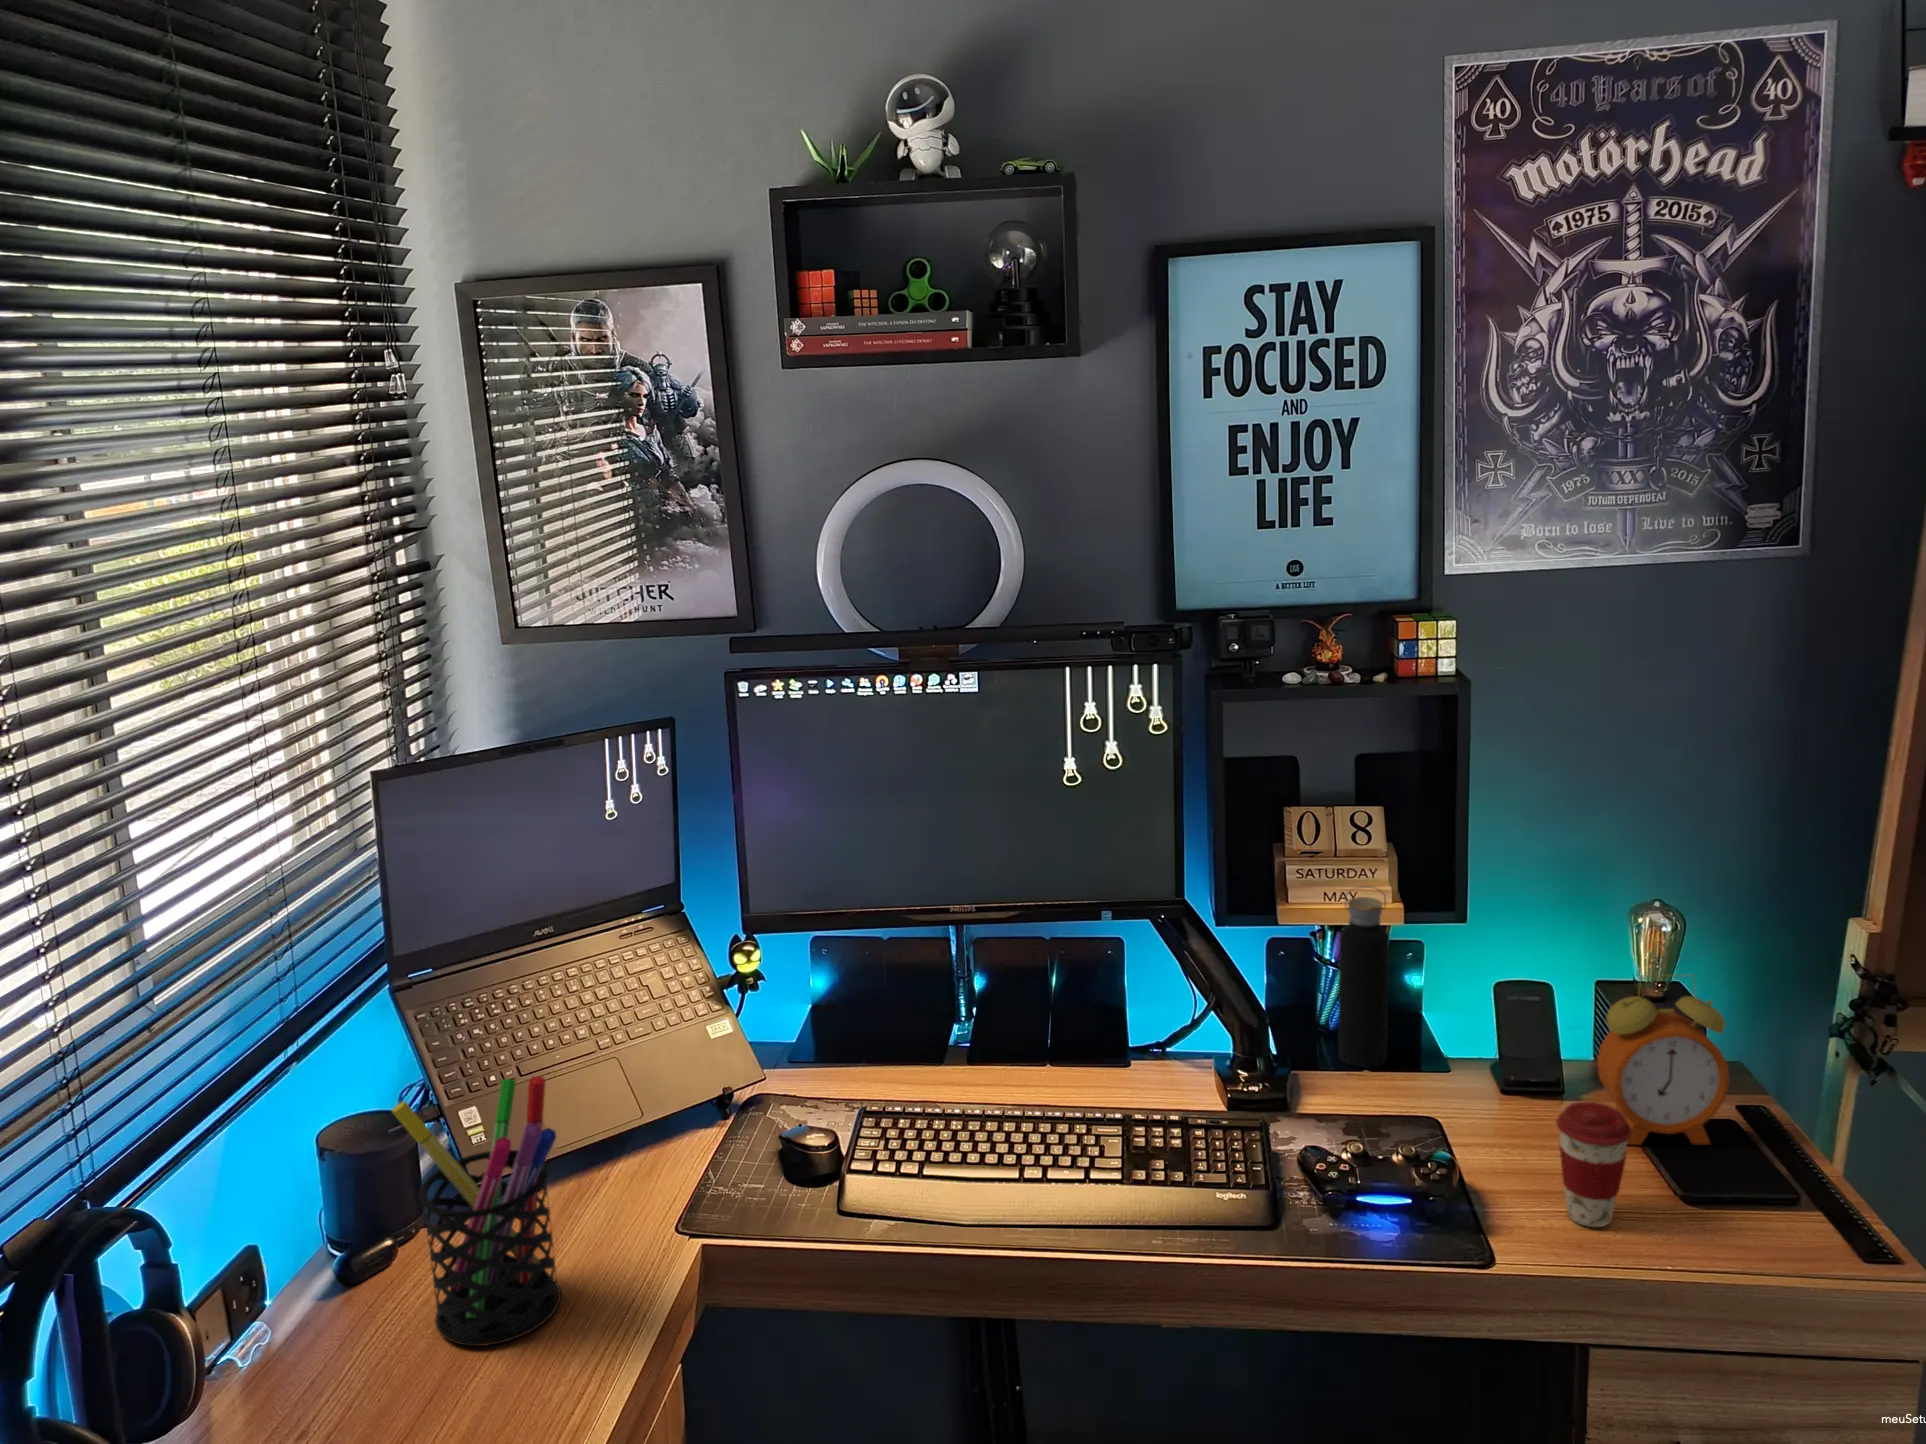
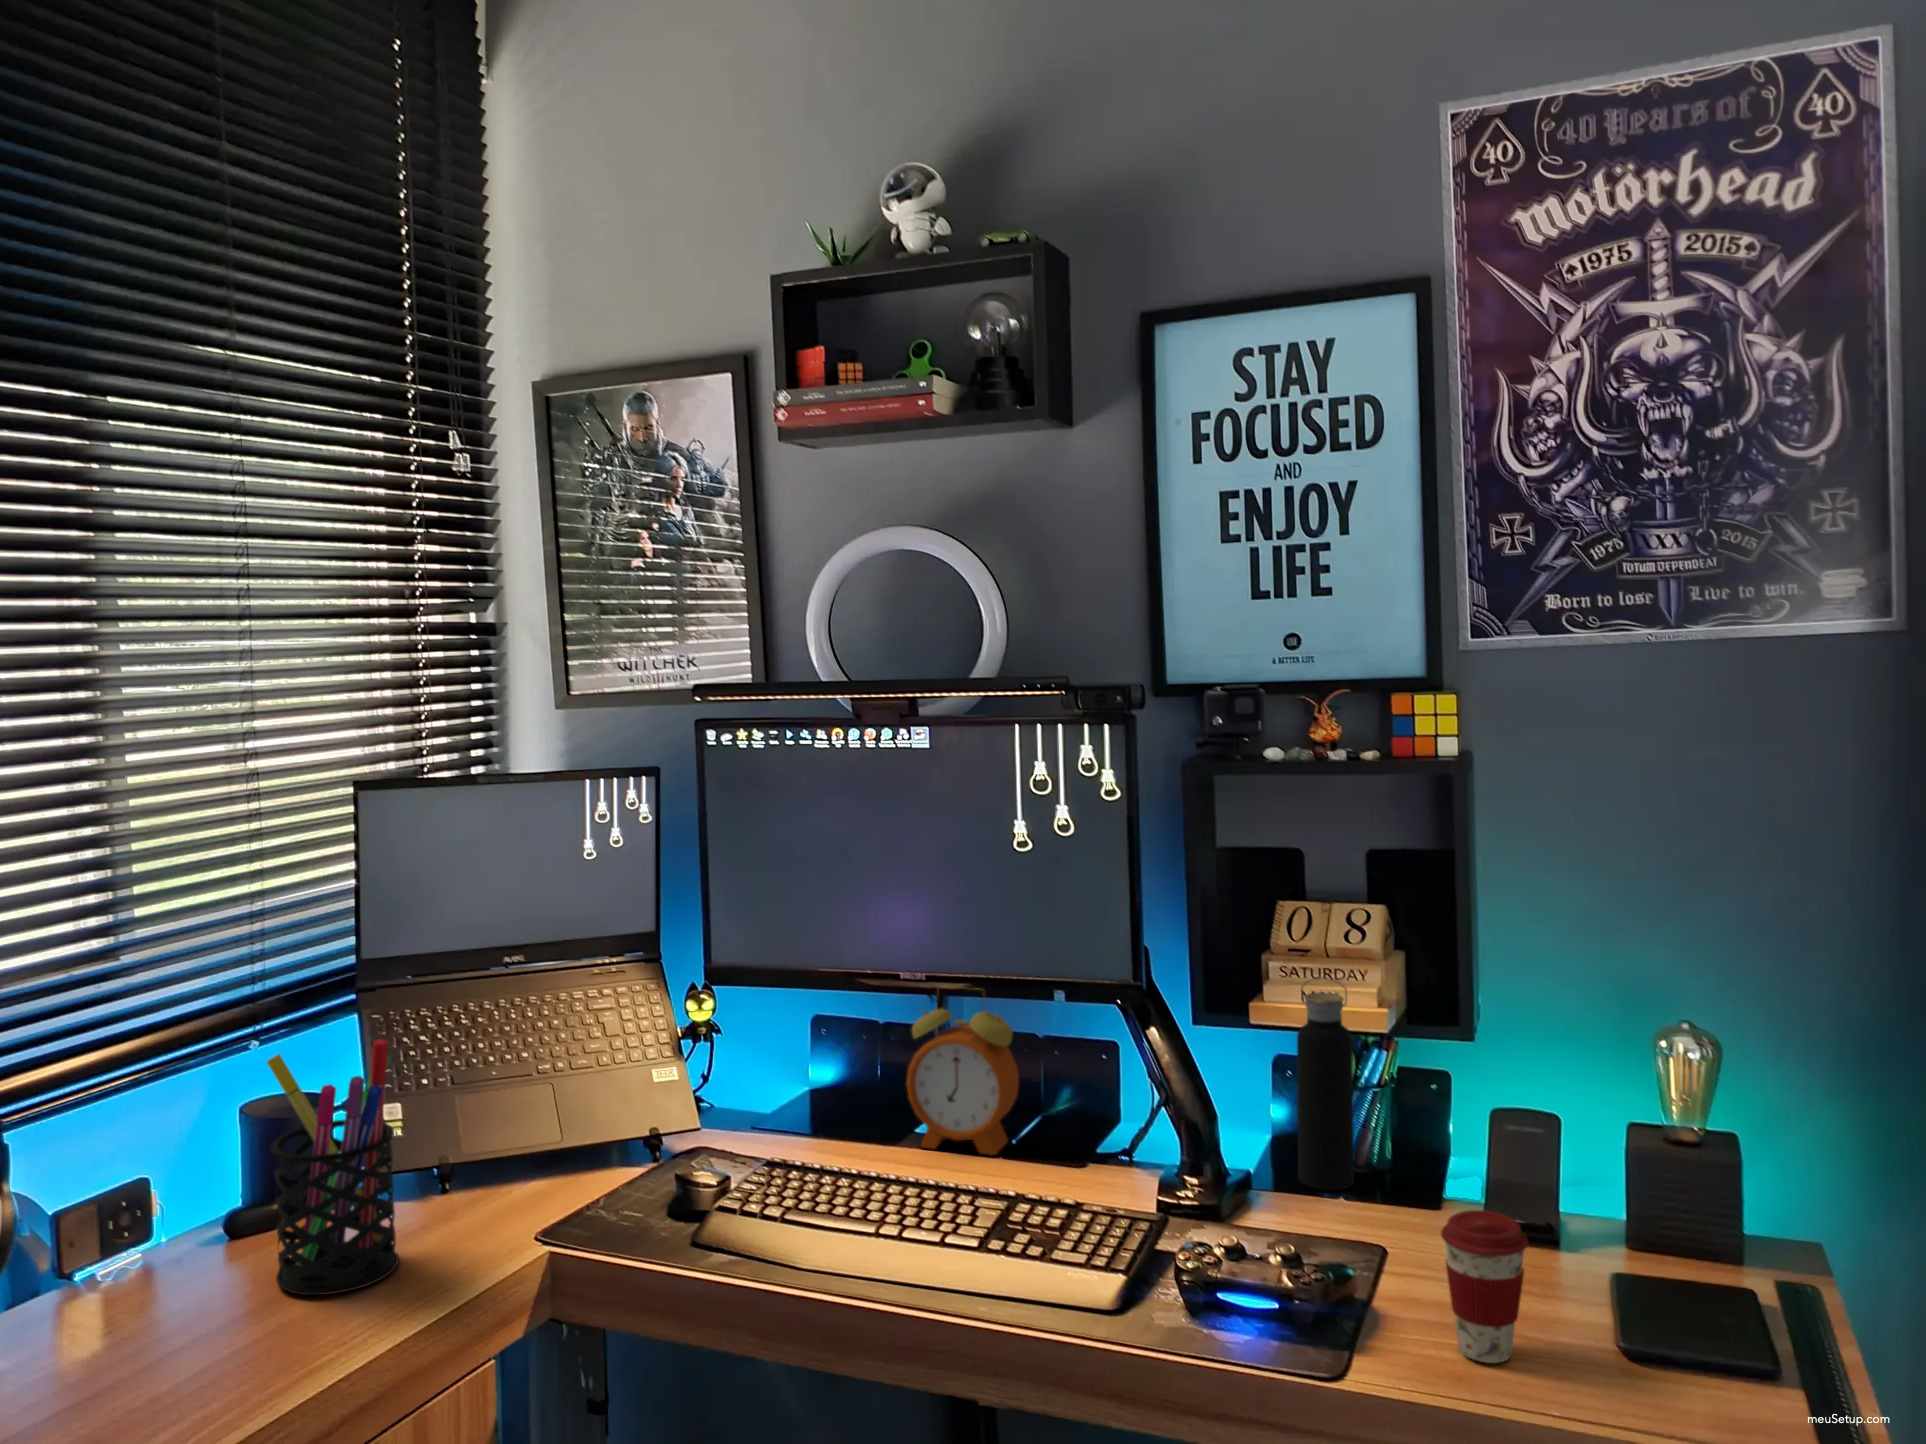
alarm clock: present [1597,976,1729,1145] -> present [906,986,1019,1155]

